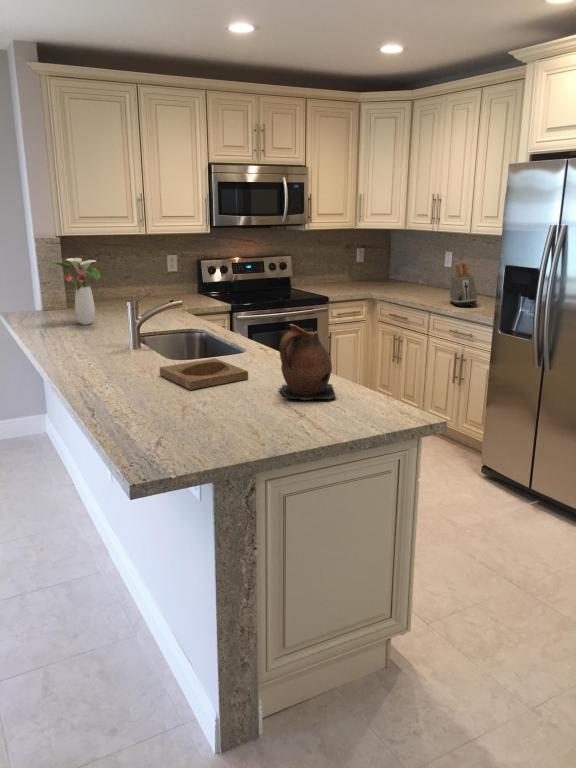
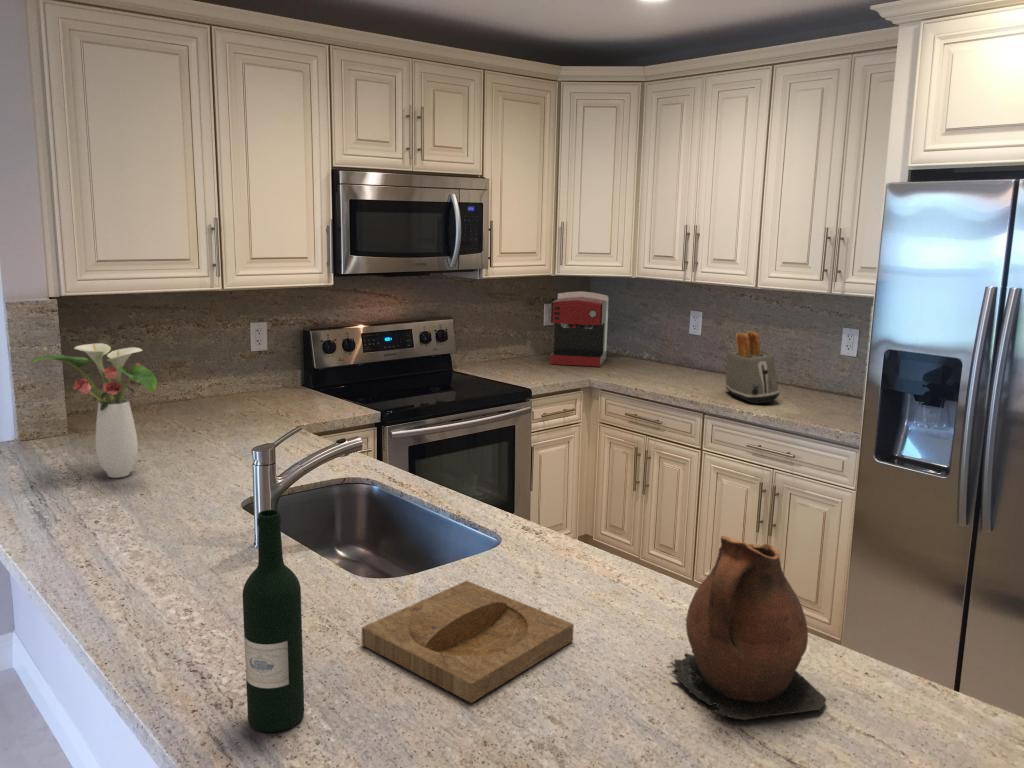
coffee maker: none [355,239,397,287] -> present [550,291,609,367]
wine bottle: none [101,305,126,391] -> present [243,510,304,732]

